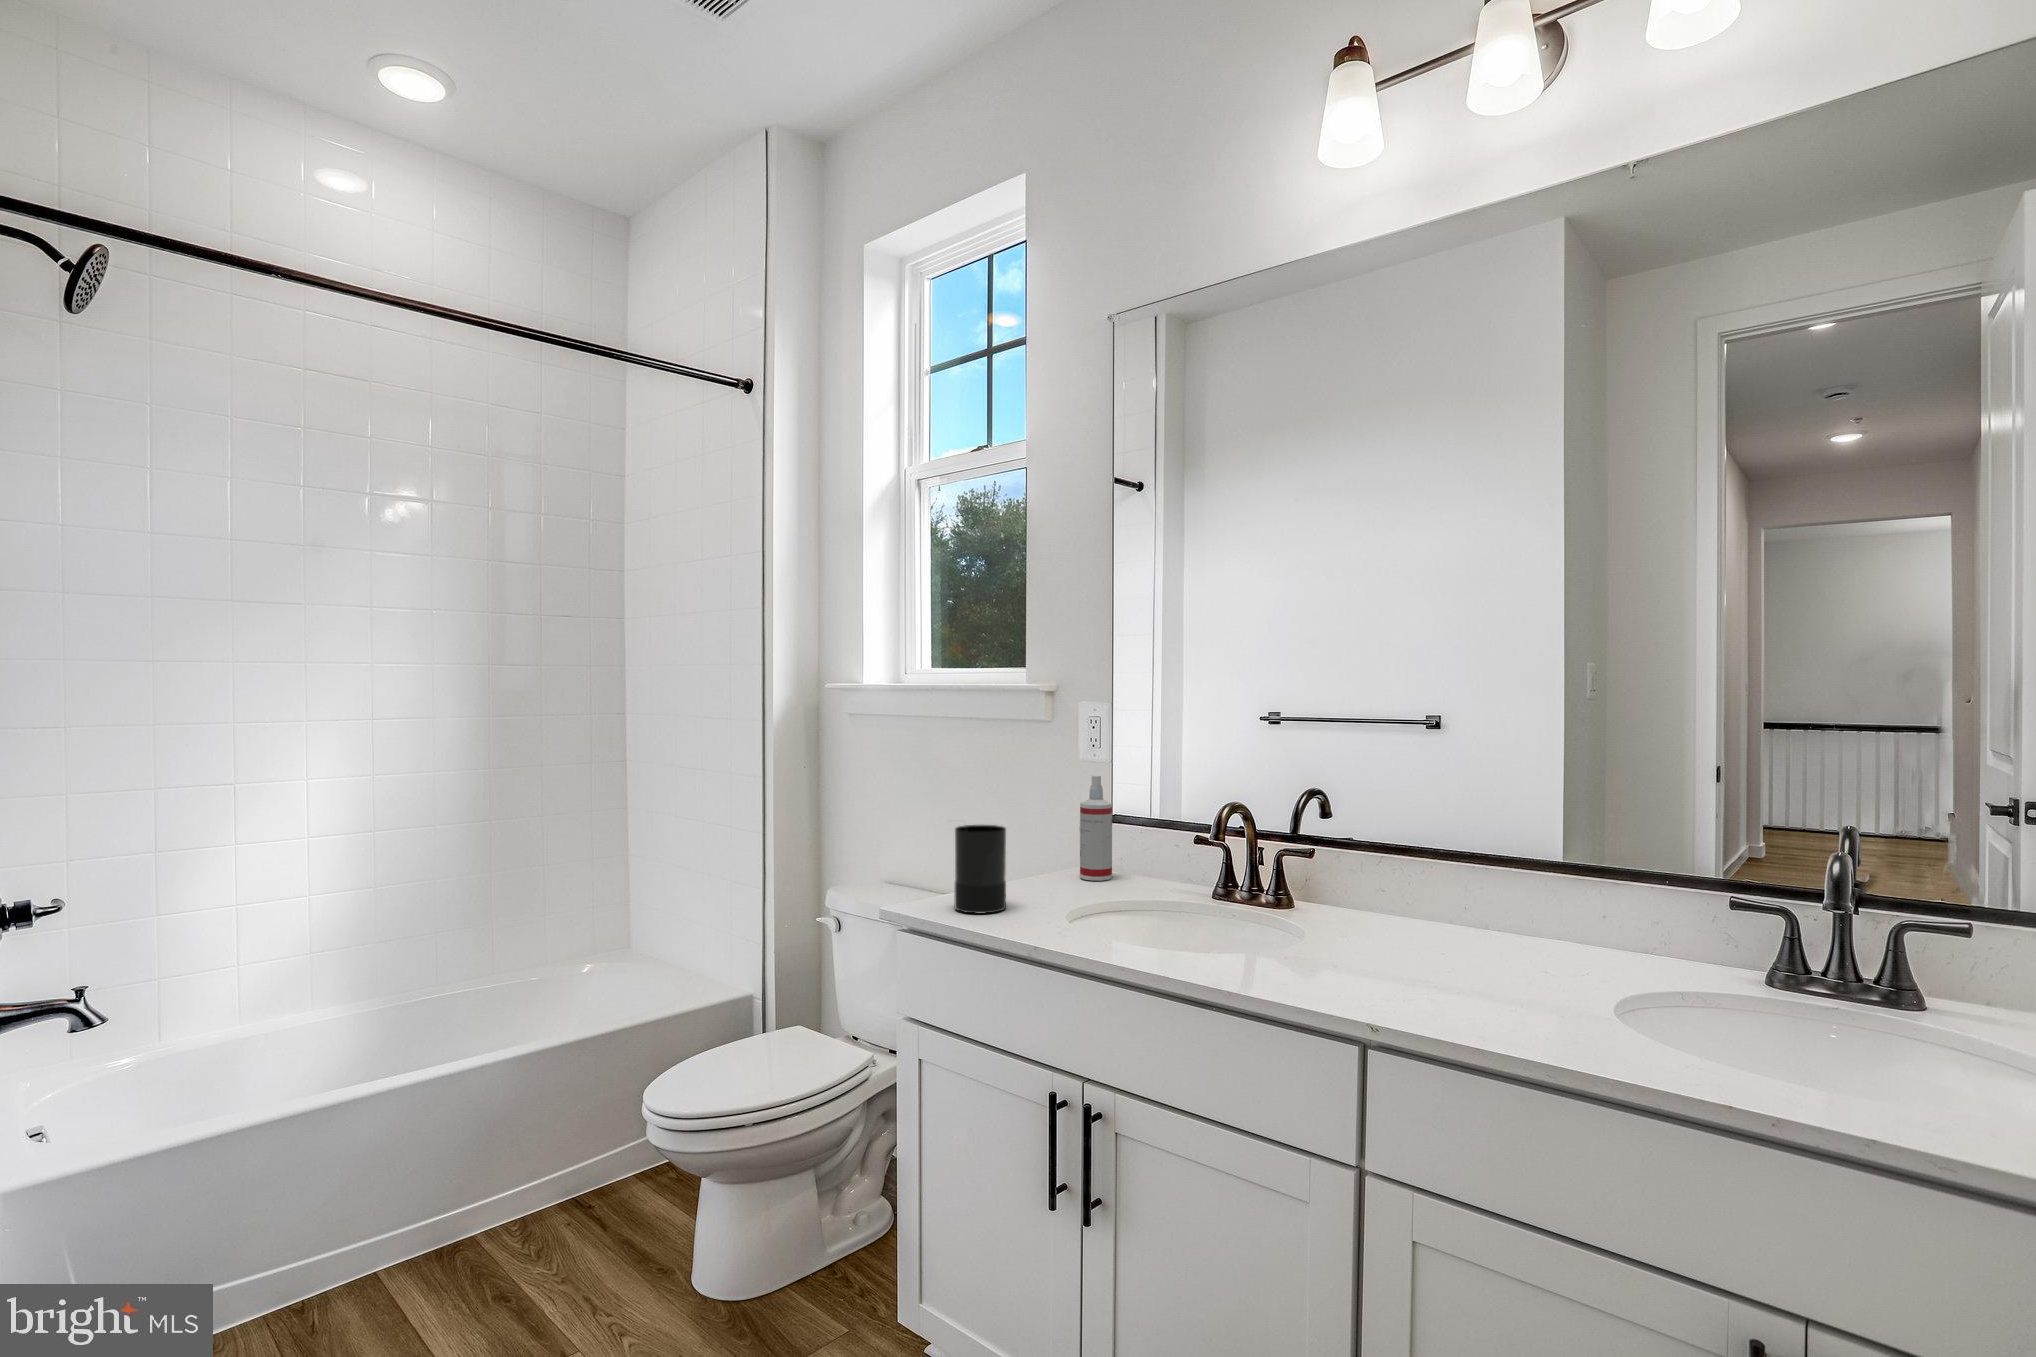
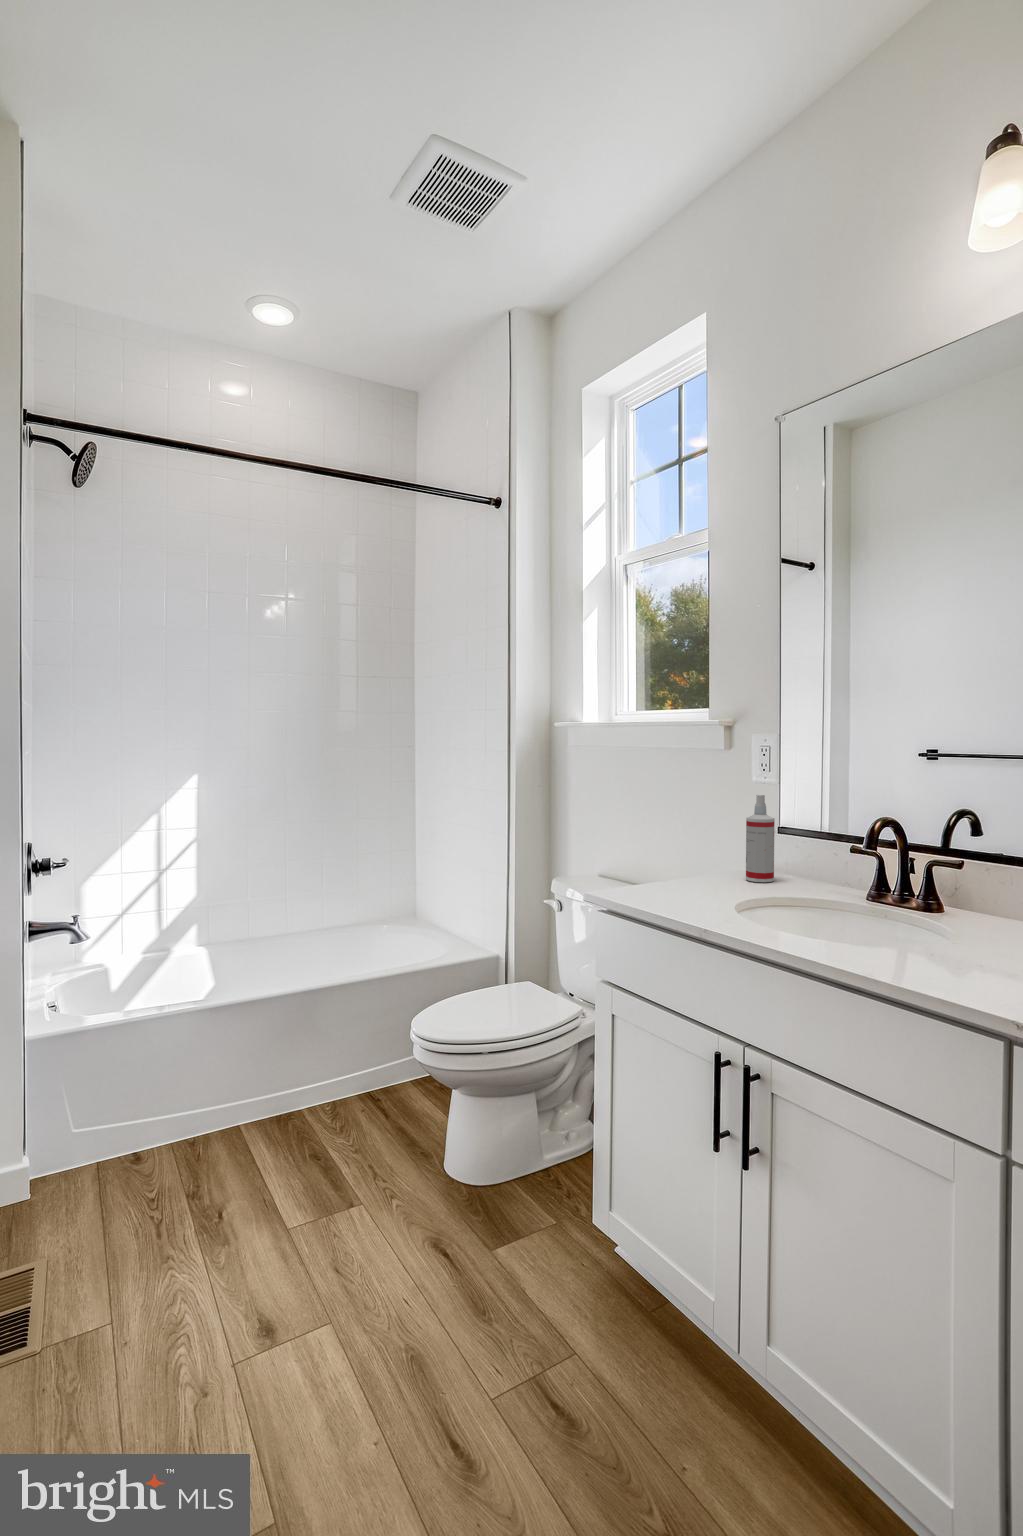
candle: present [955,825,1006,913] -> none [631,827,680,903]

